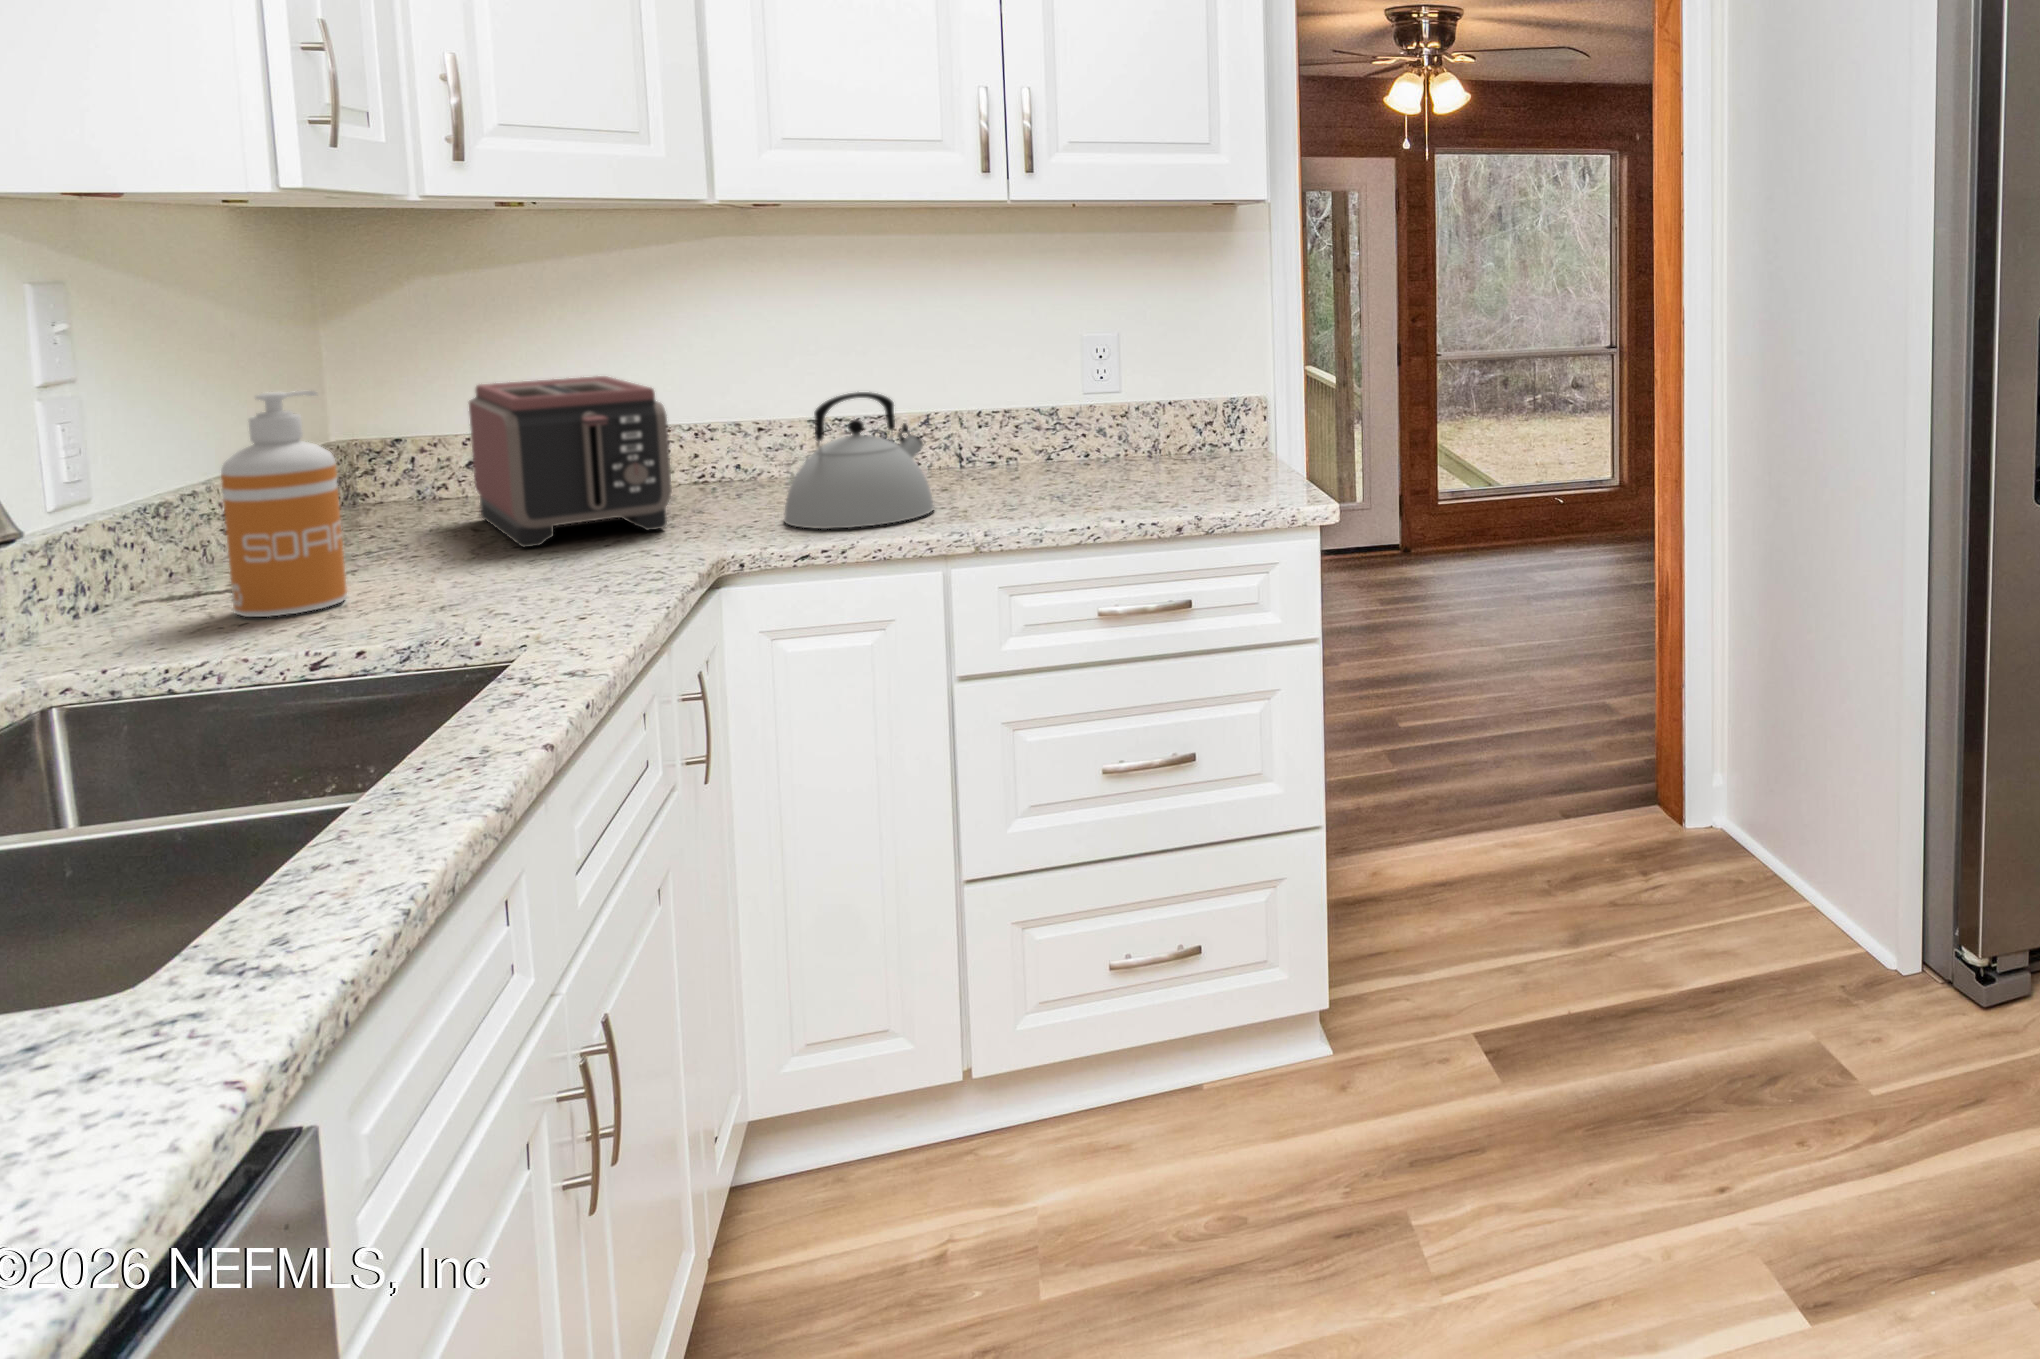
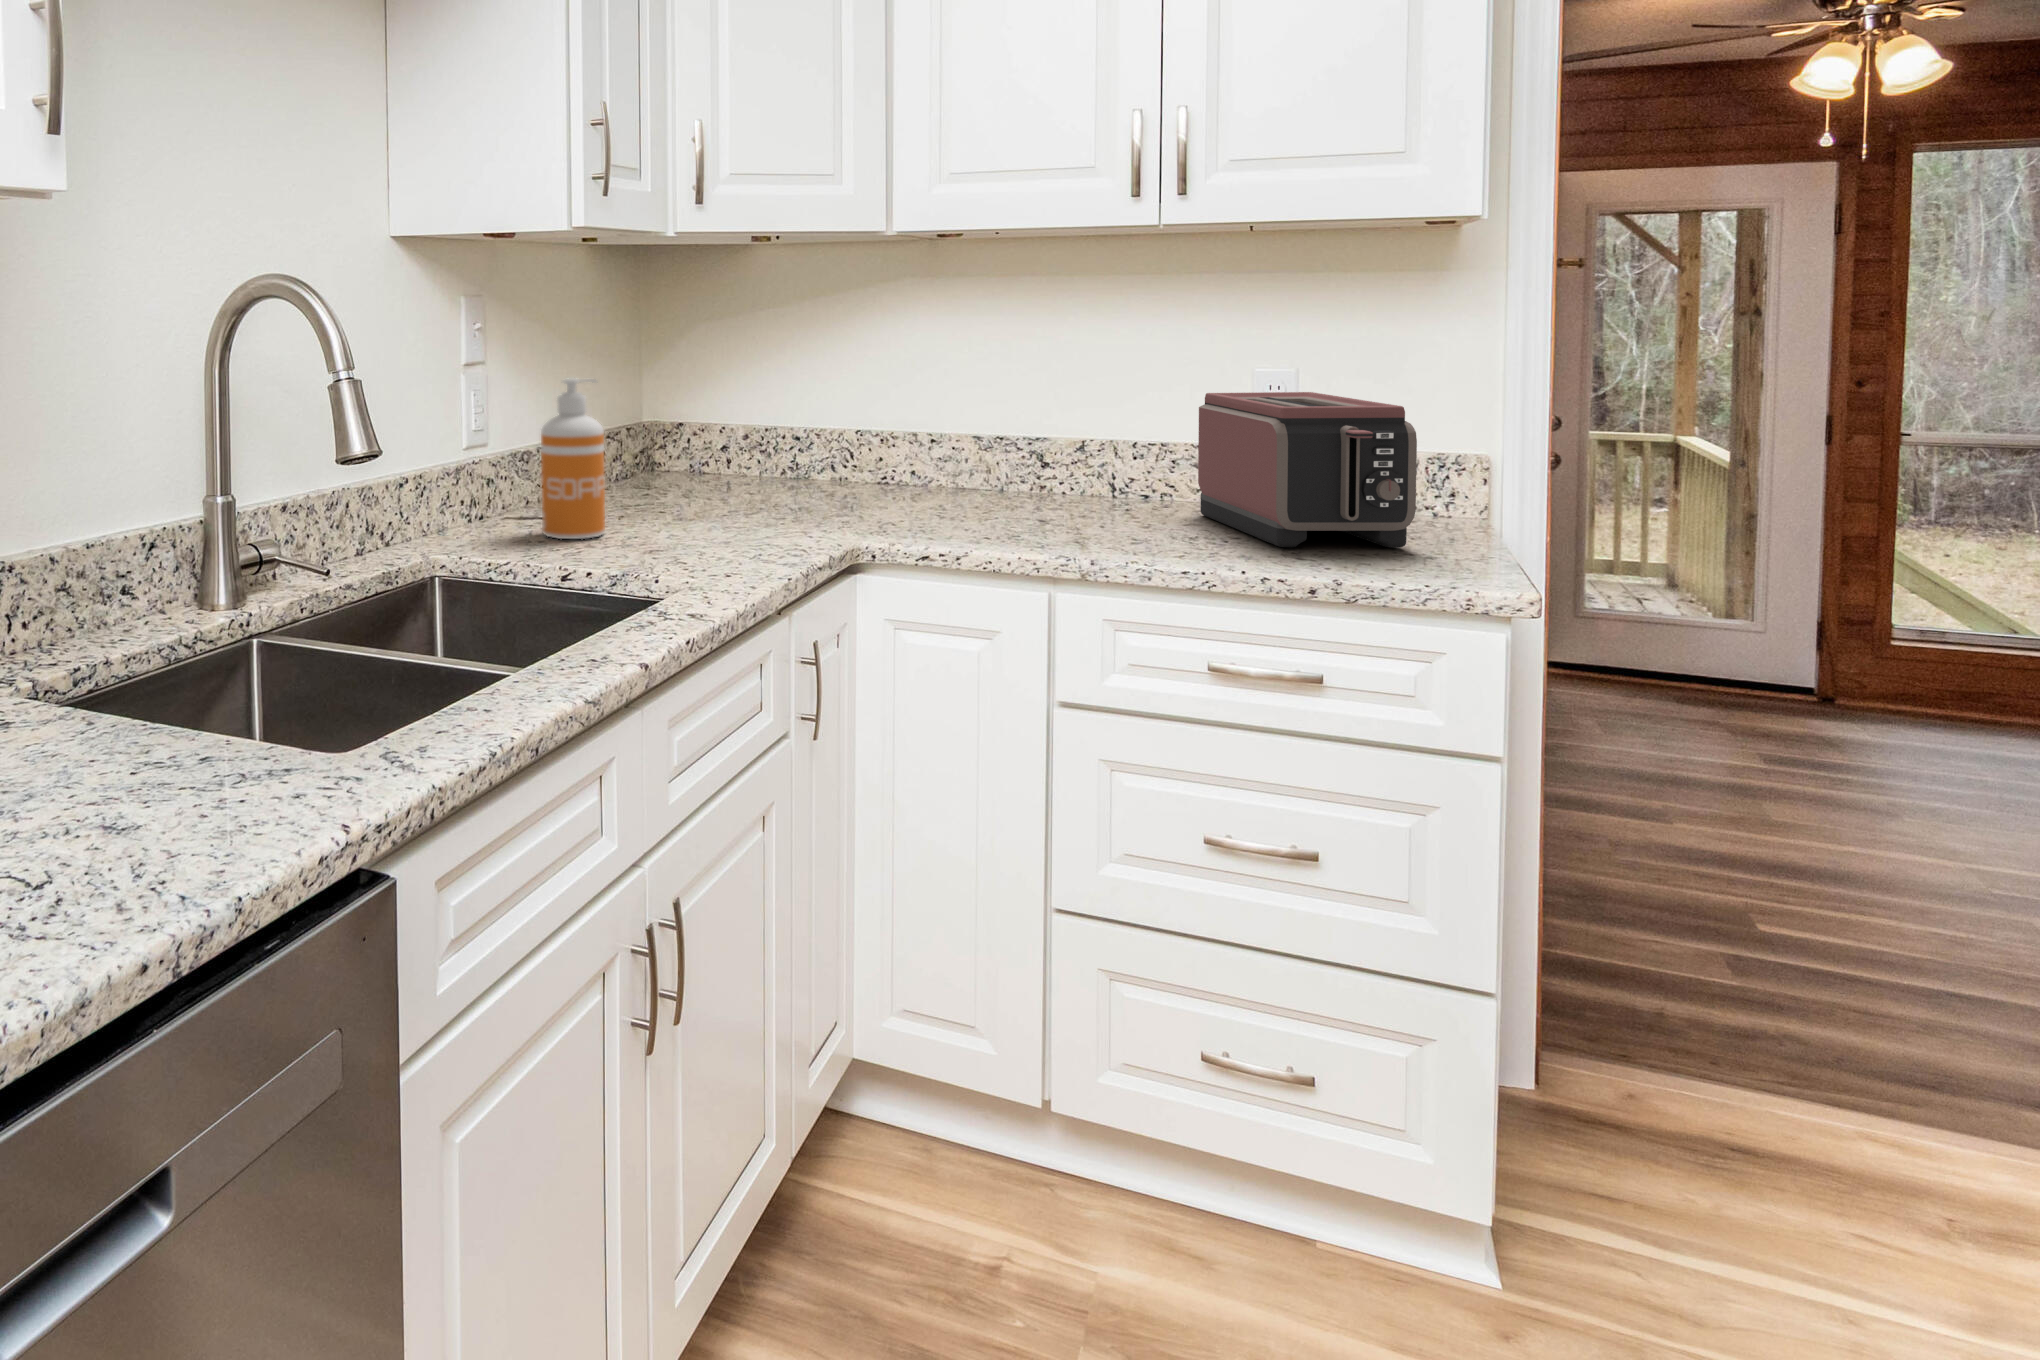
toaster: present [469,376,672,547] -> present [1198,392,1417,547]
kettle: present [784,392,934,529] -> none [922,412,1059,539]

